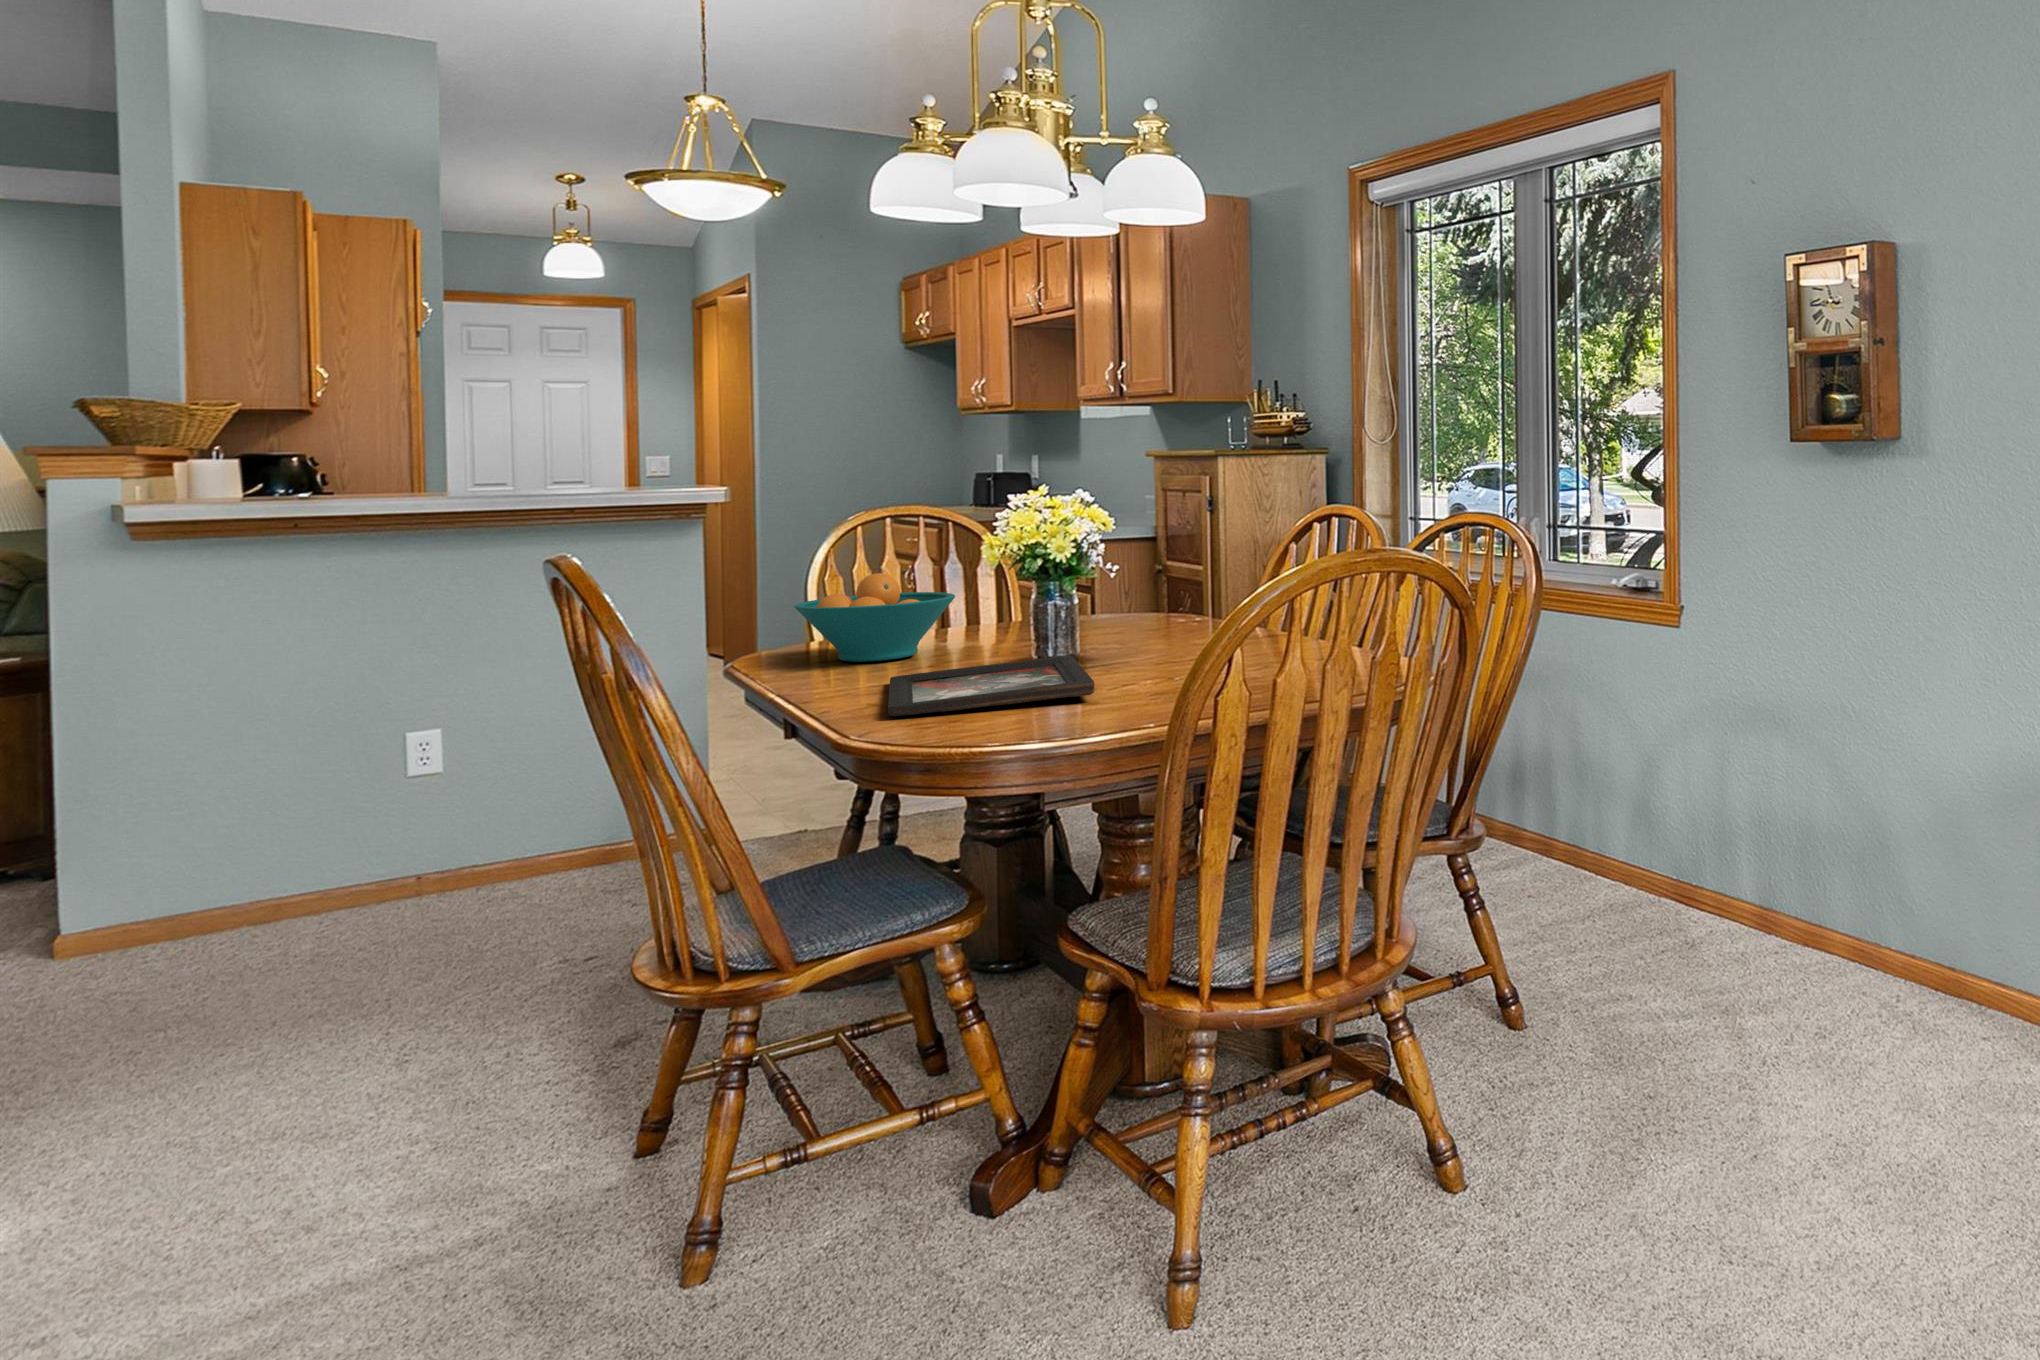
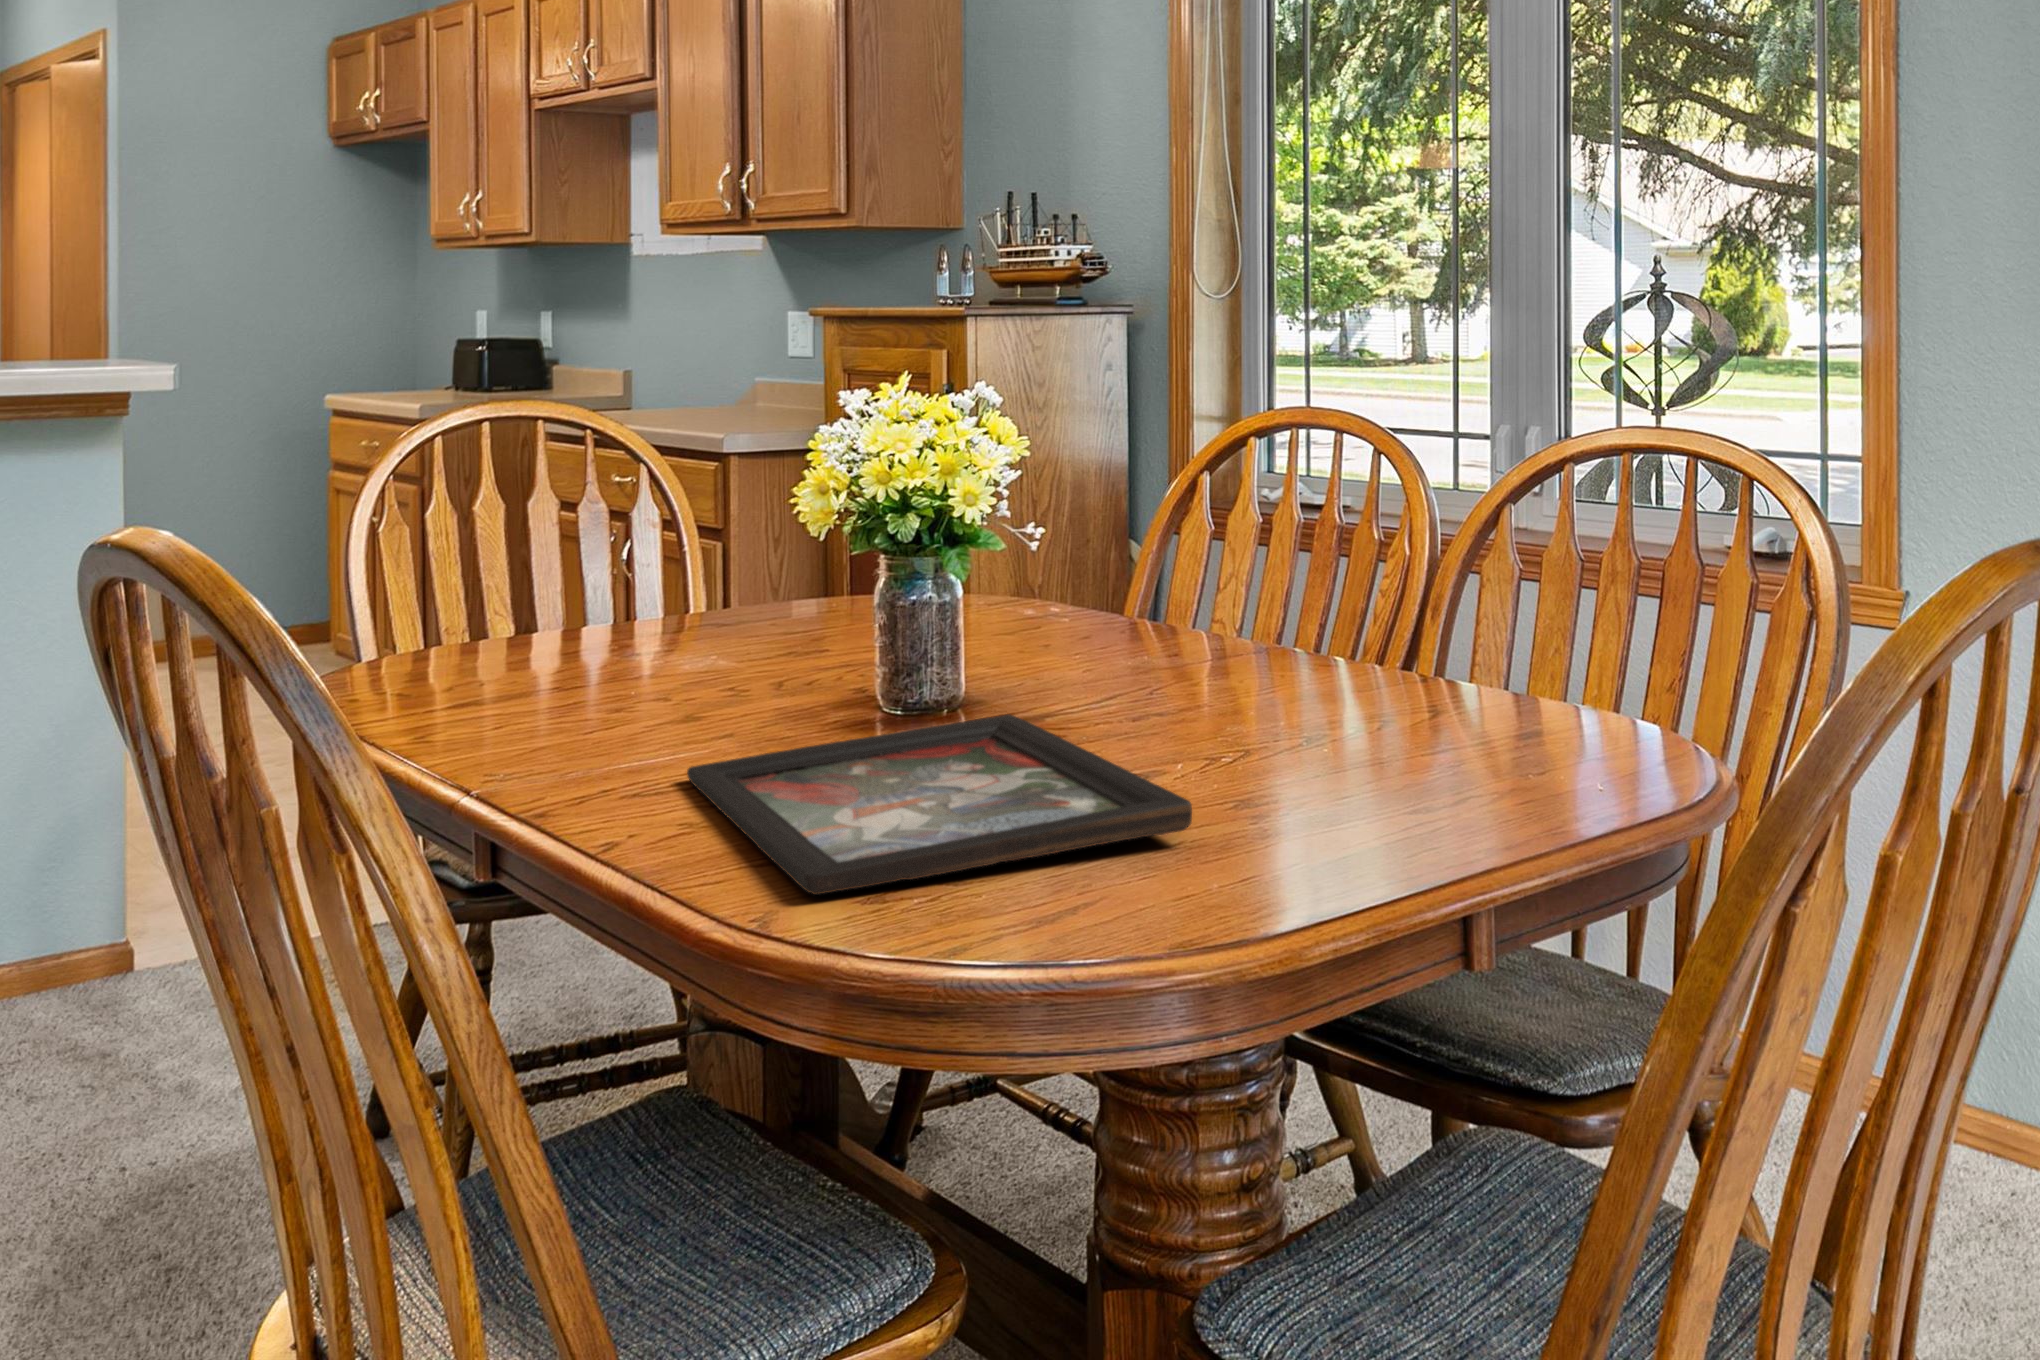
fruit bowl: present [795,573,955,662] -> none [435,541,726,716]

